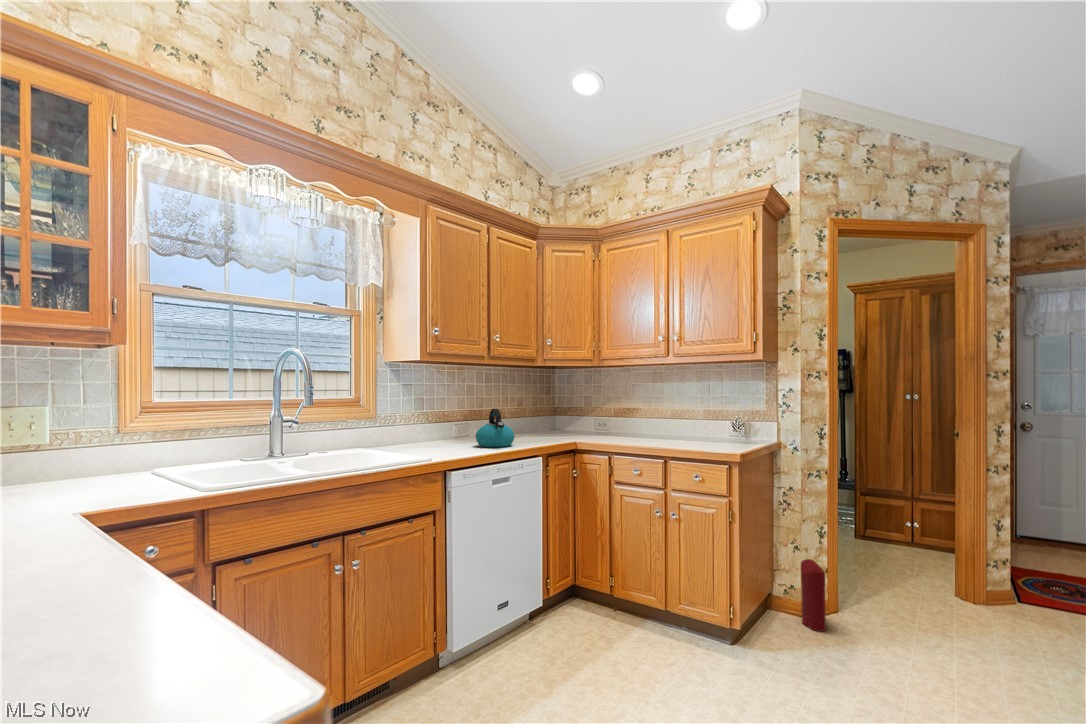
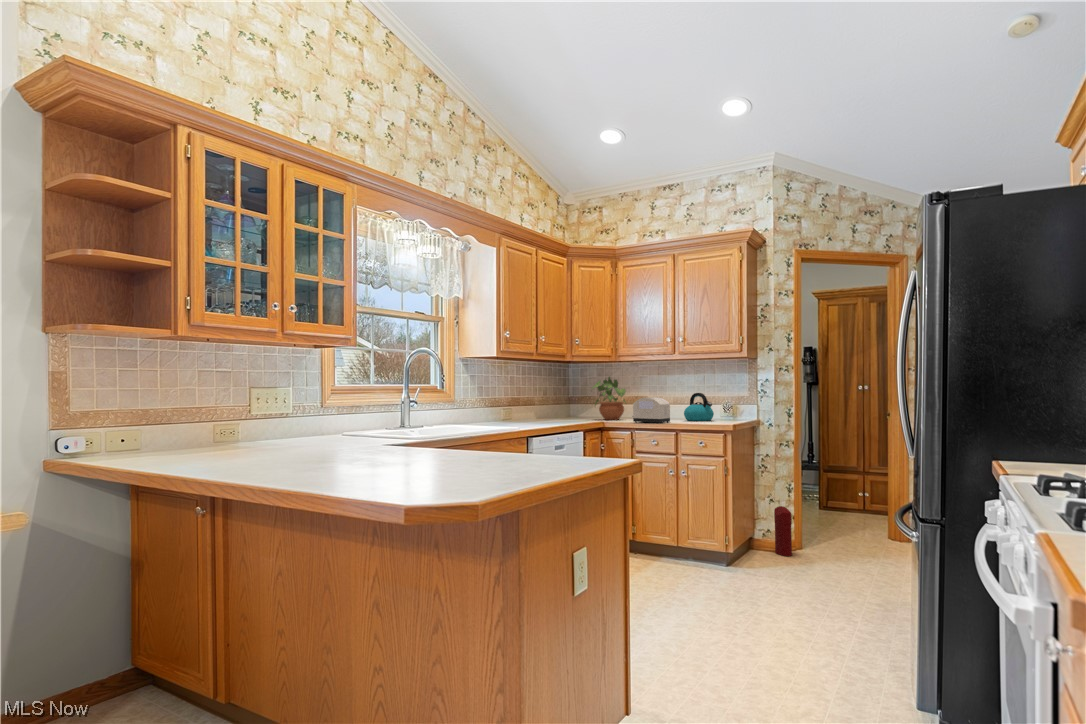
potted plant: none [571,381,613,436] -> present [593,377,626,420]
kettle: present [476,409,515,448] -> present [684,393,714,421]
toaster: none [609,412,658,447] -> present [633,397,670,423]

